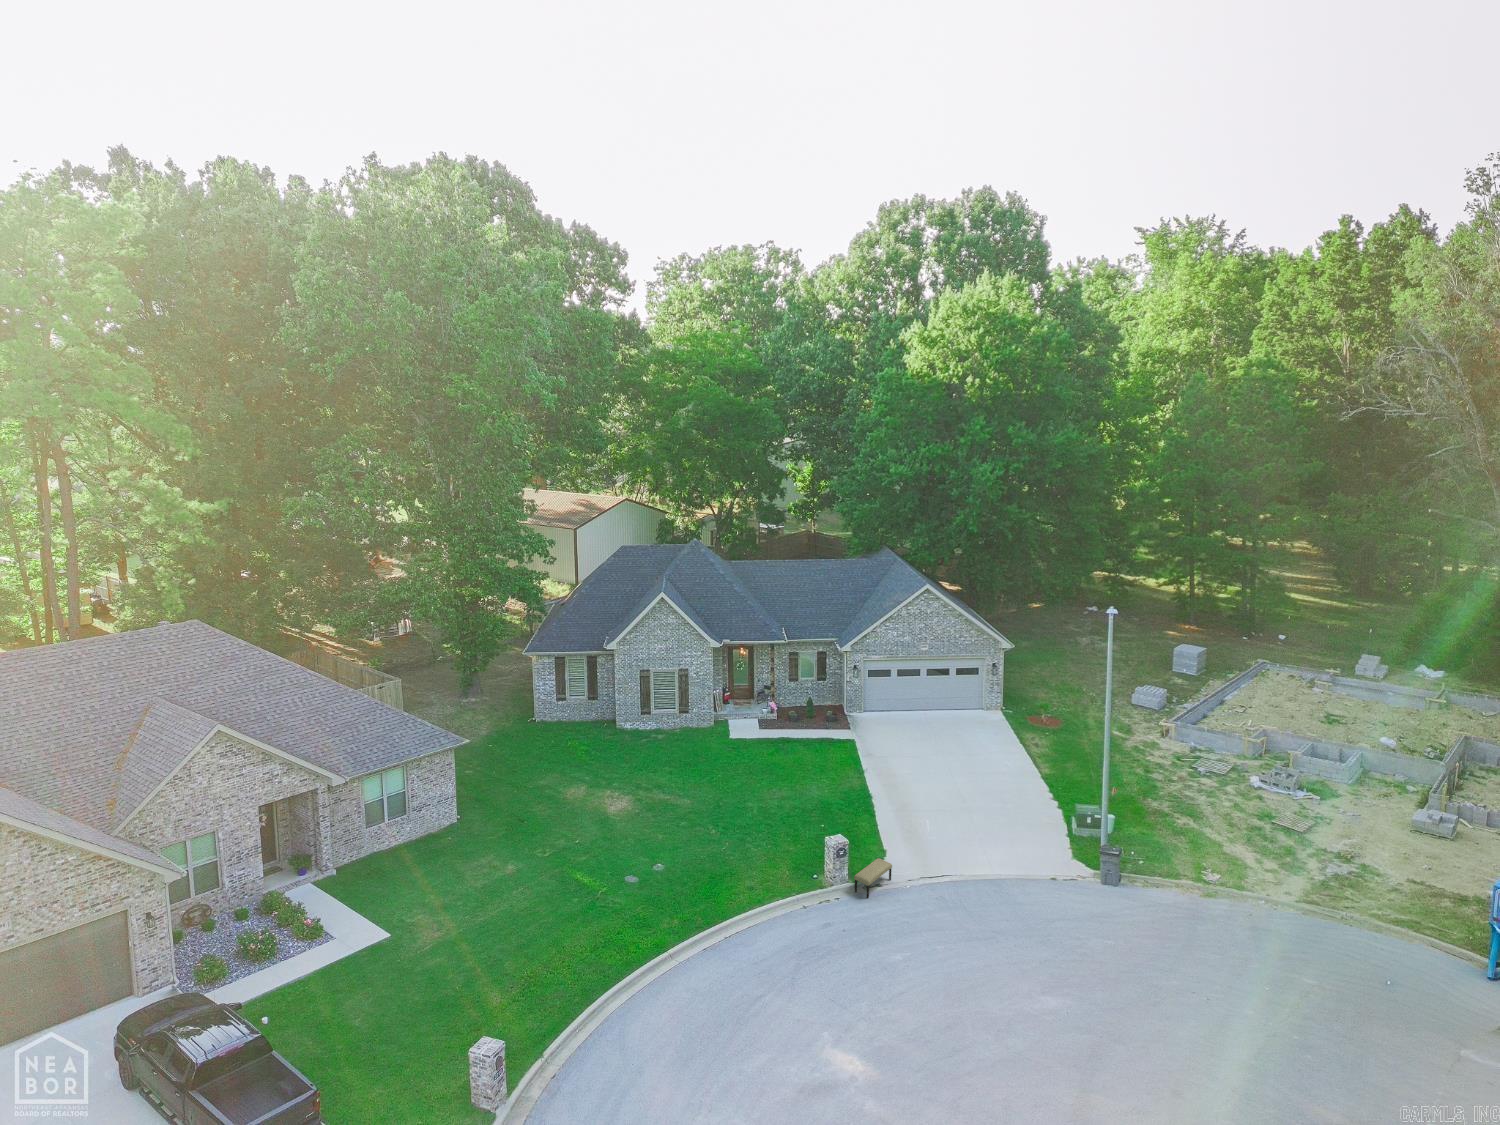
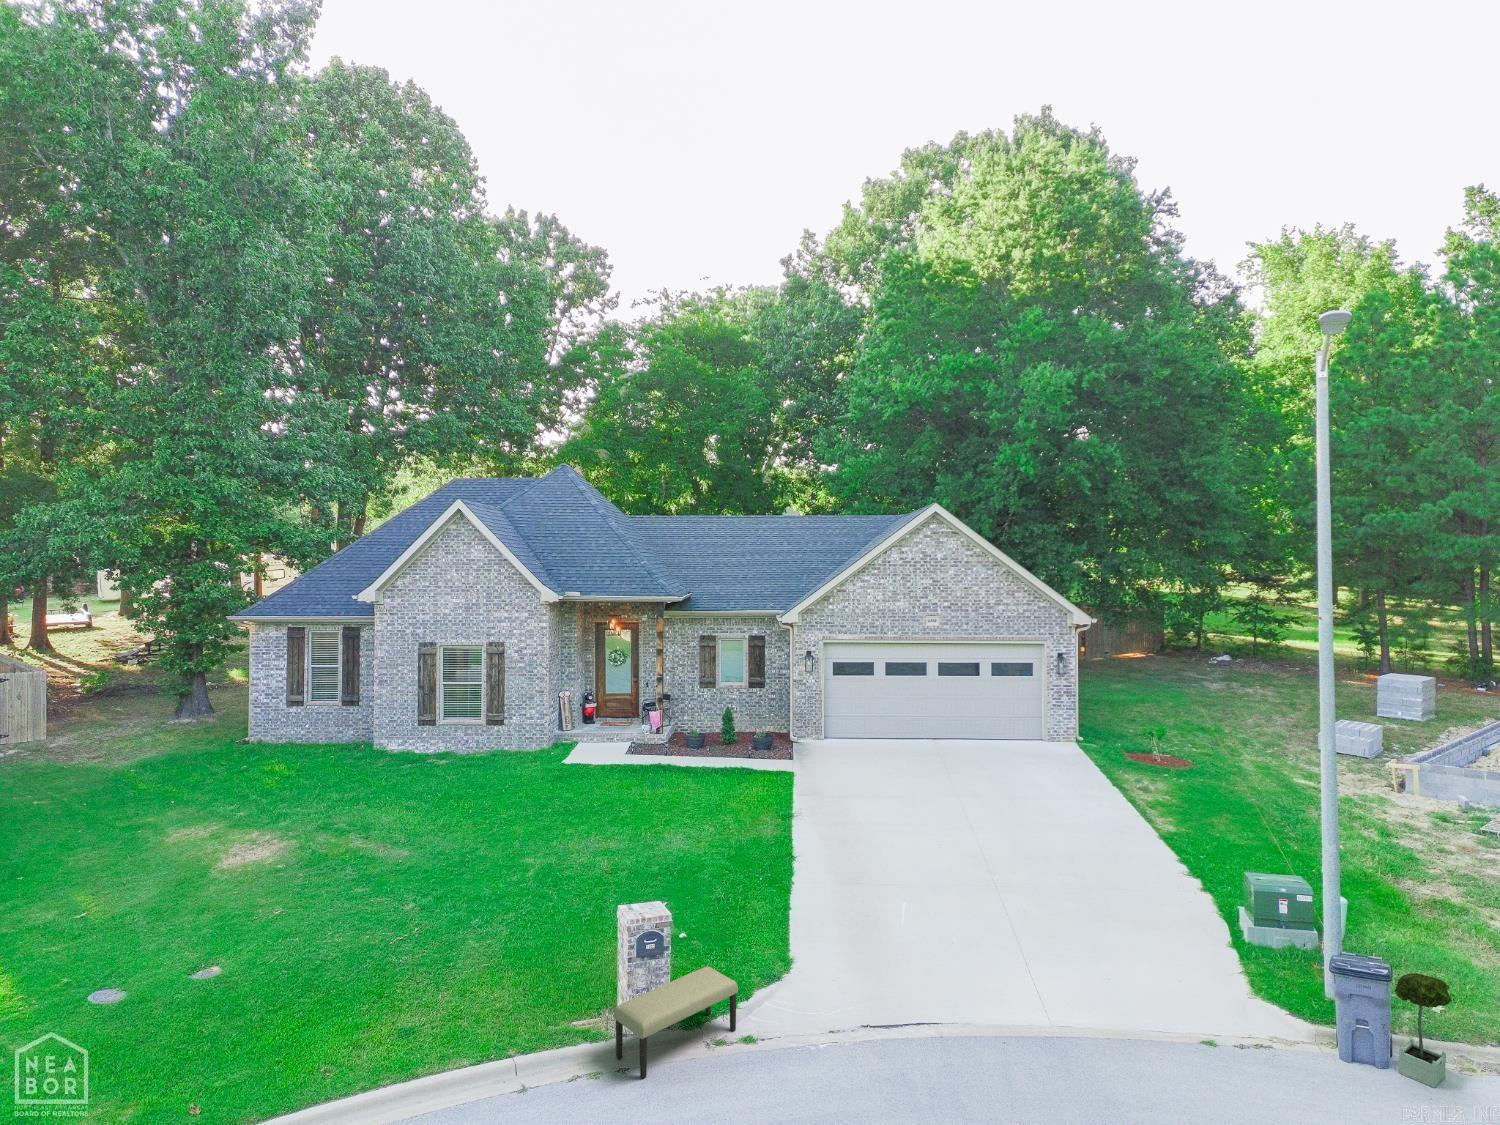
potted tree: none [1115,853,1133,889] -> present [1395,973,1452,1088]

